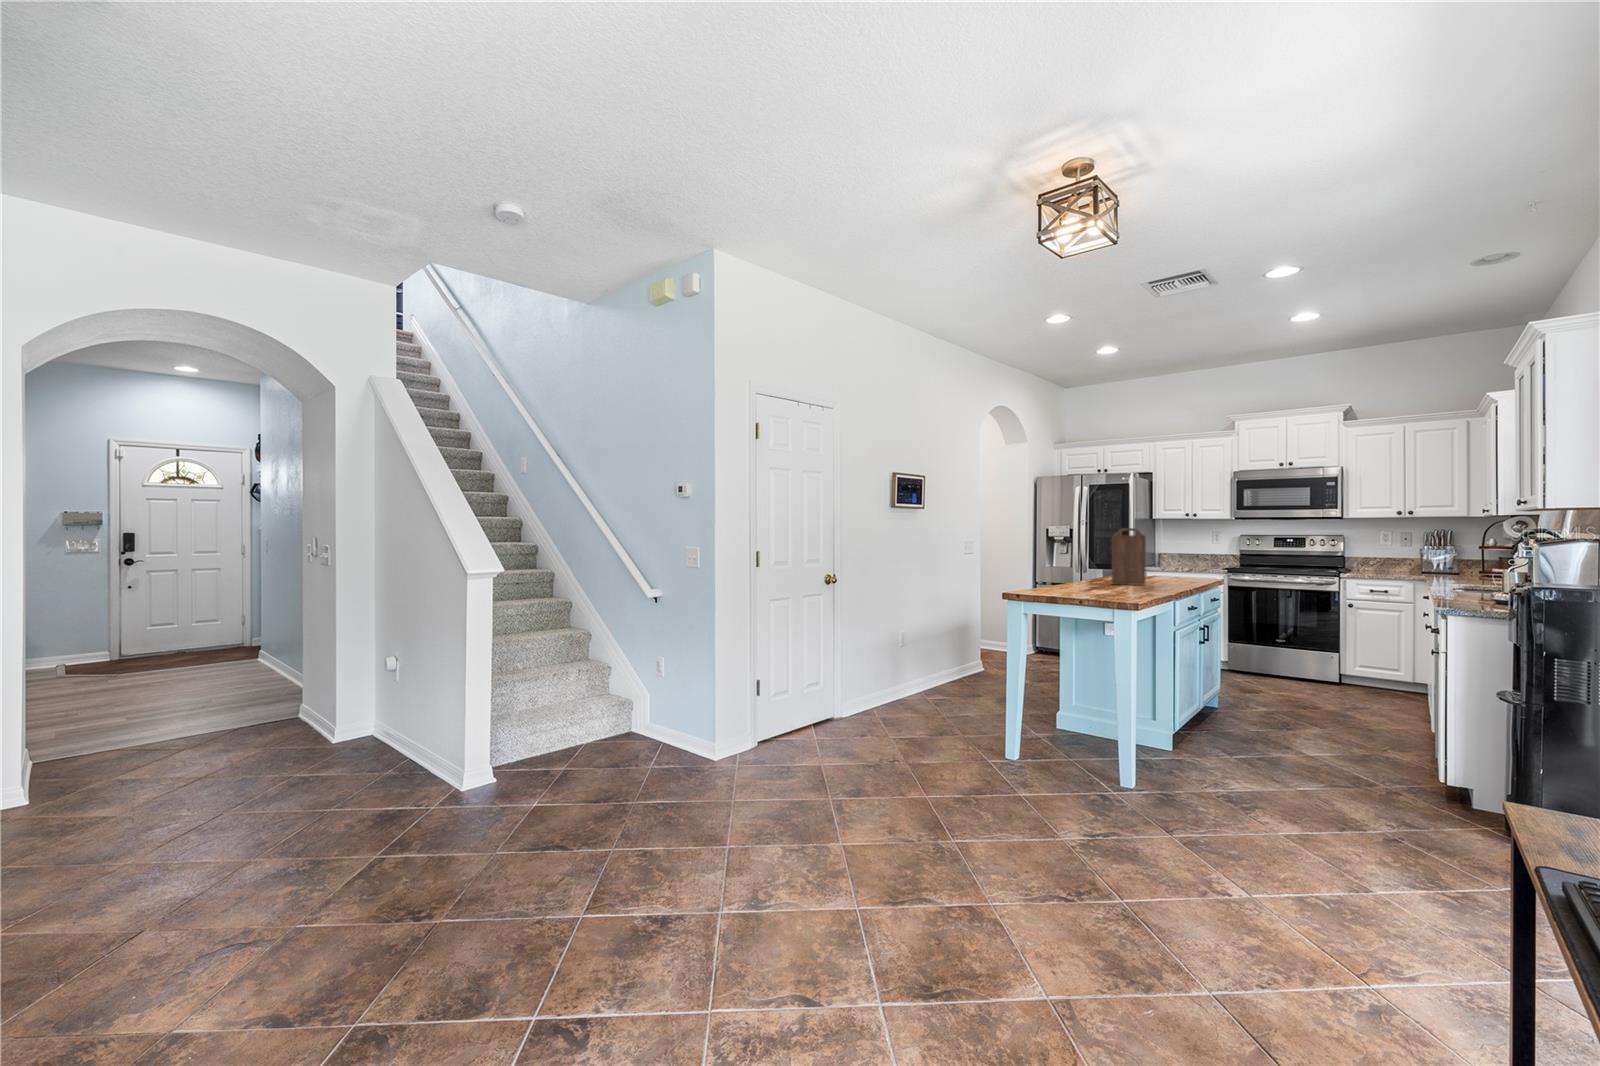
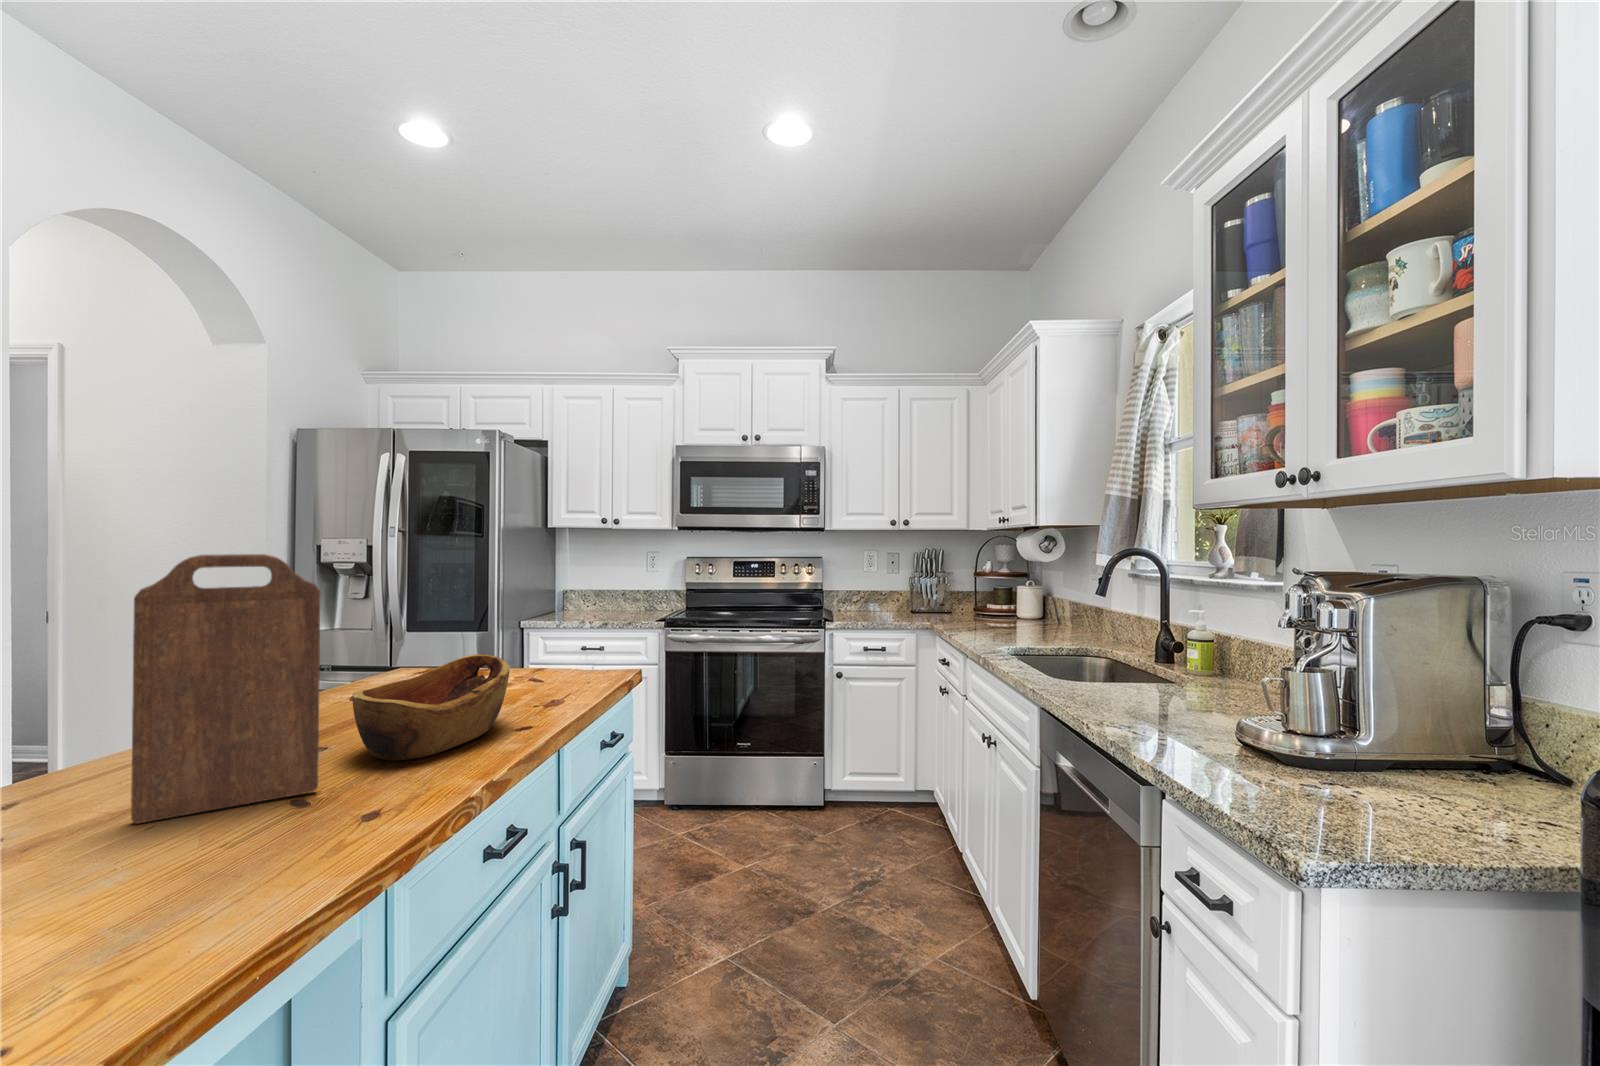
wooden bowl: none [1143,561,1183,584] -> present [353,654,510,761]

